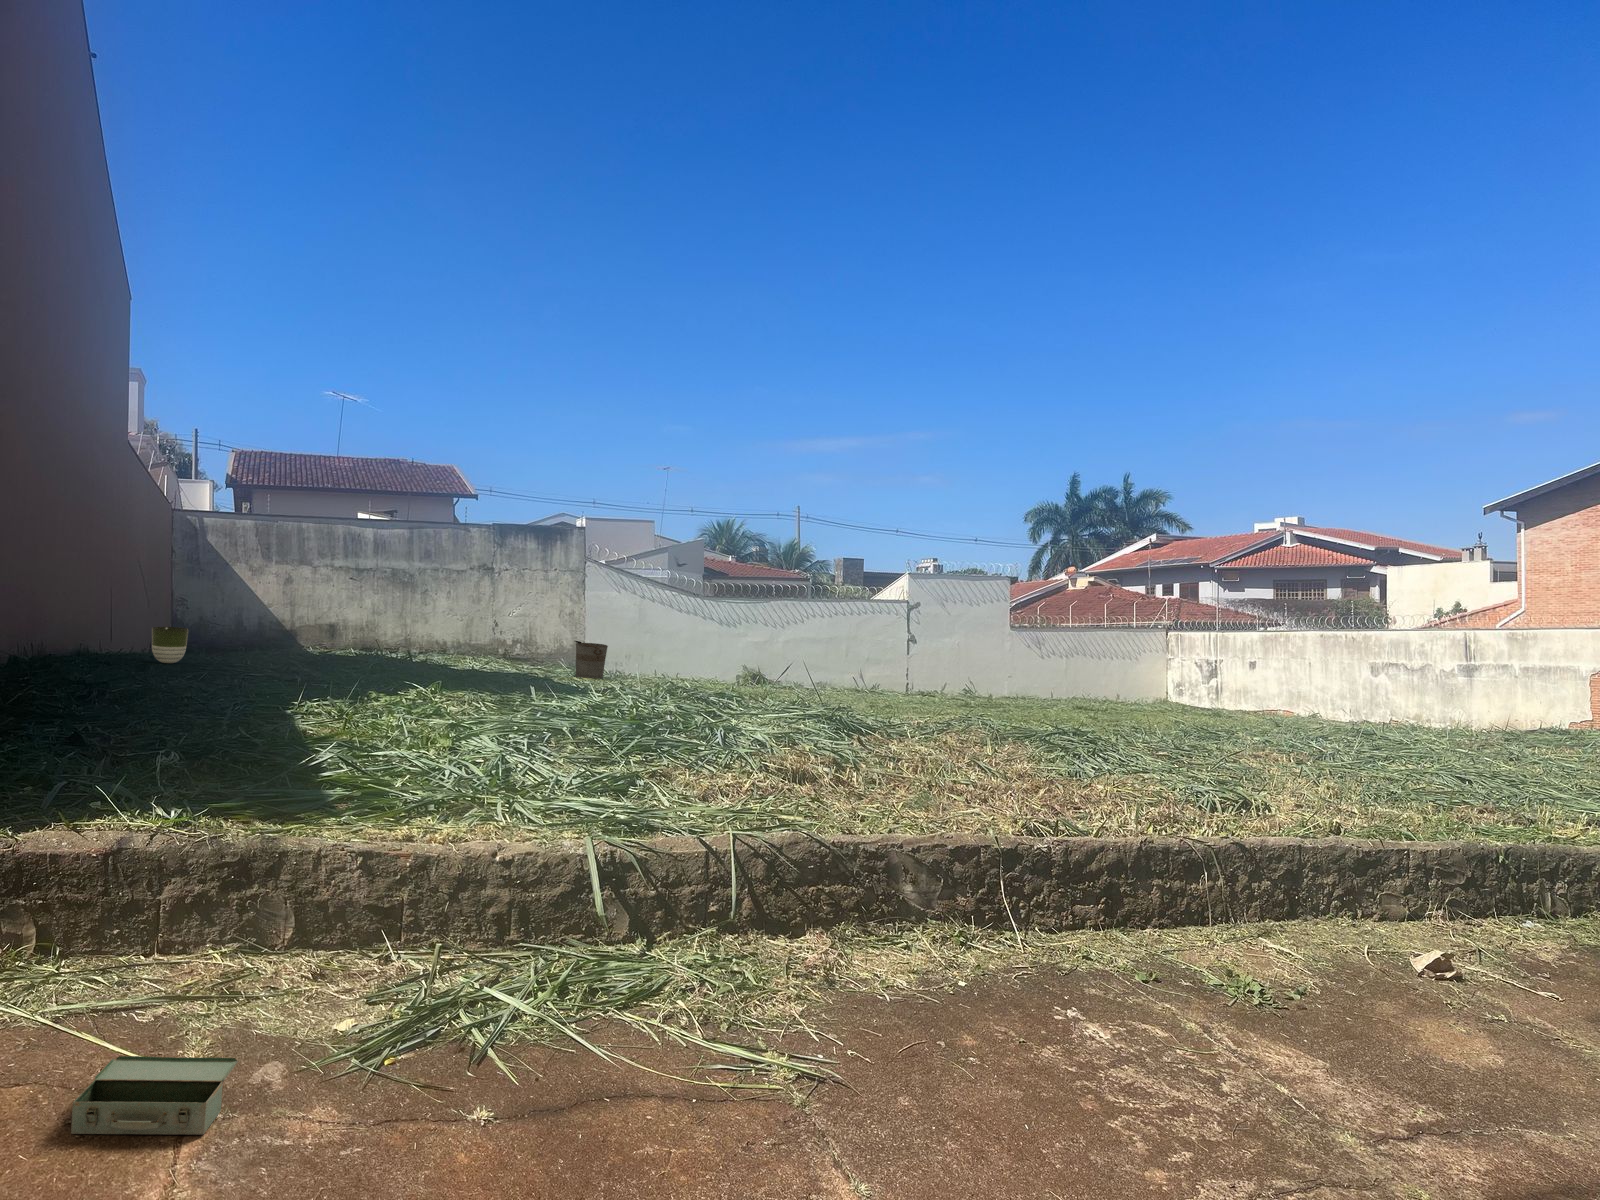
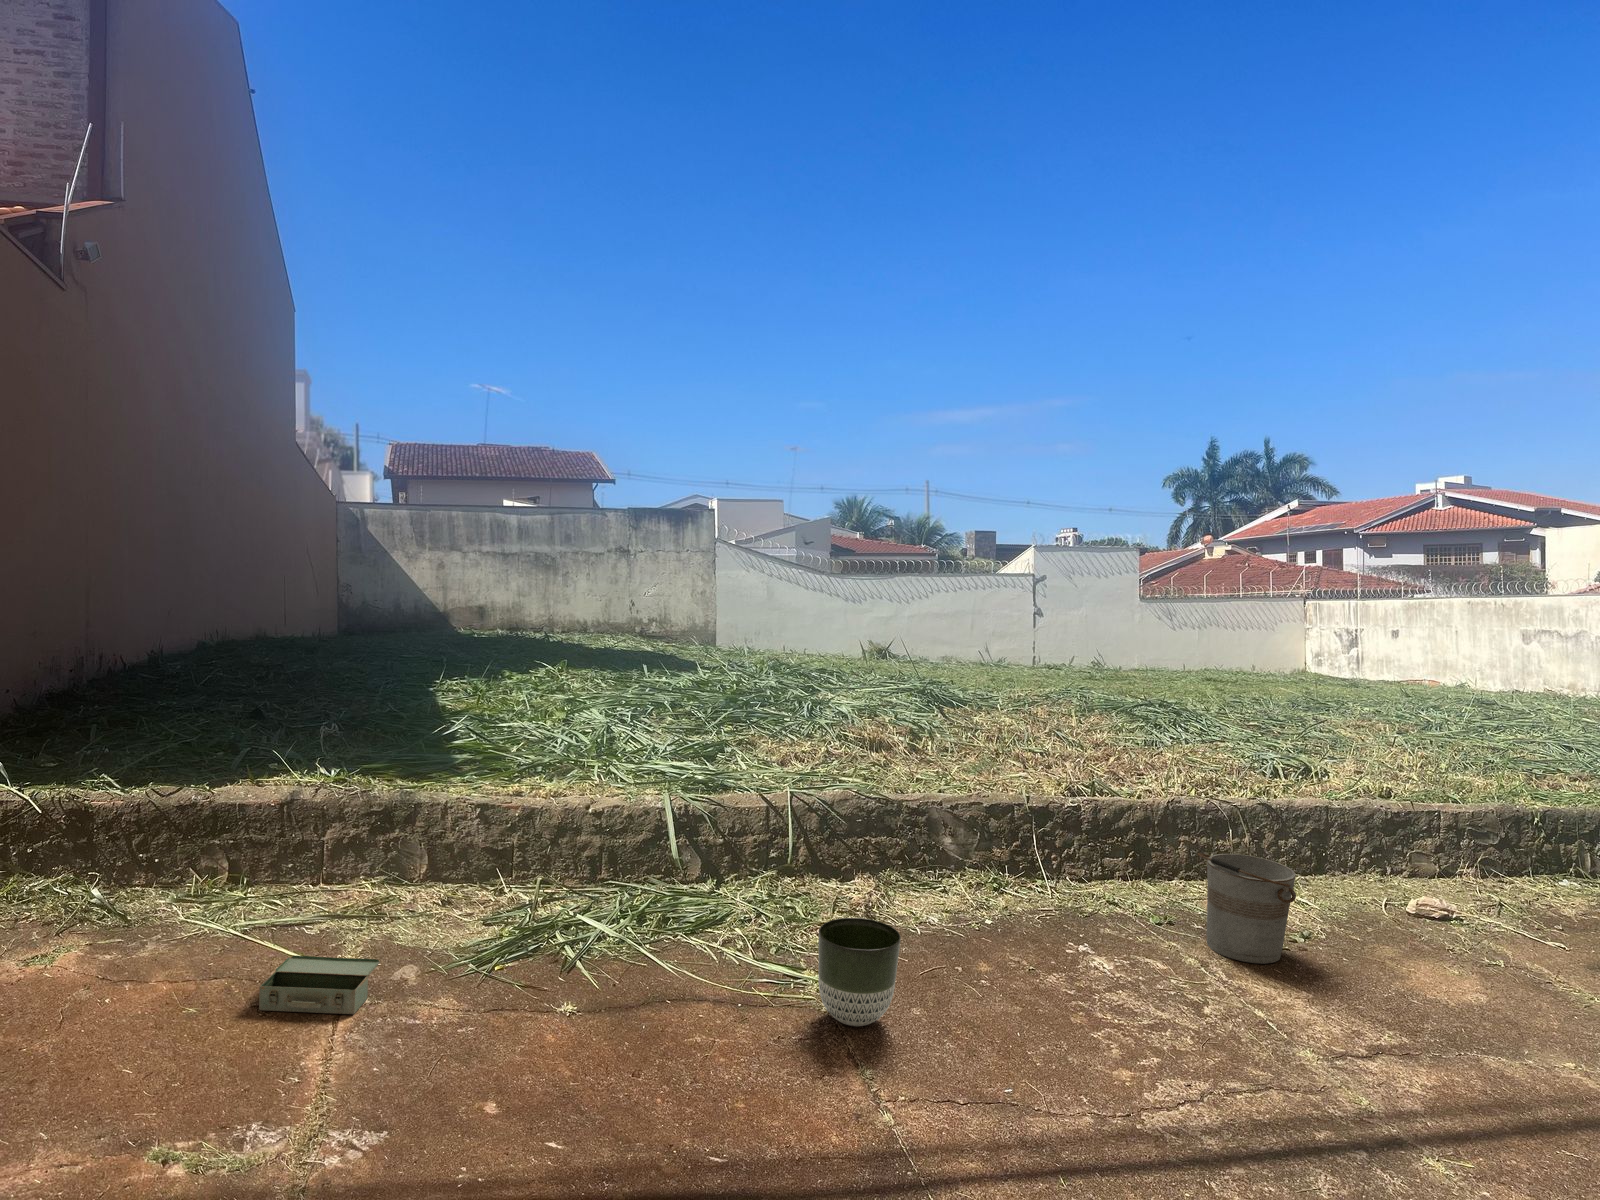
planter: present [152,627,188,663] -> present [818,918,901,1026]
bucket: present [575,641,608,678] -> present [1198,853,1296,964]

